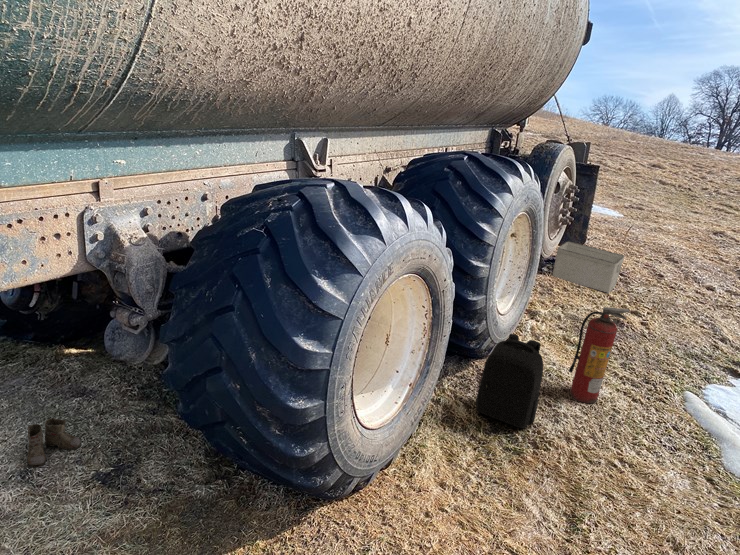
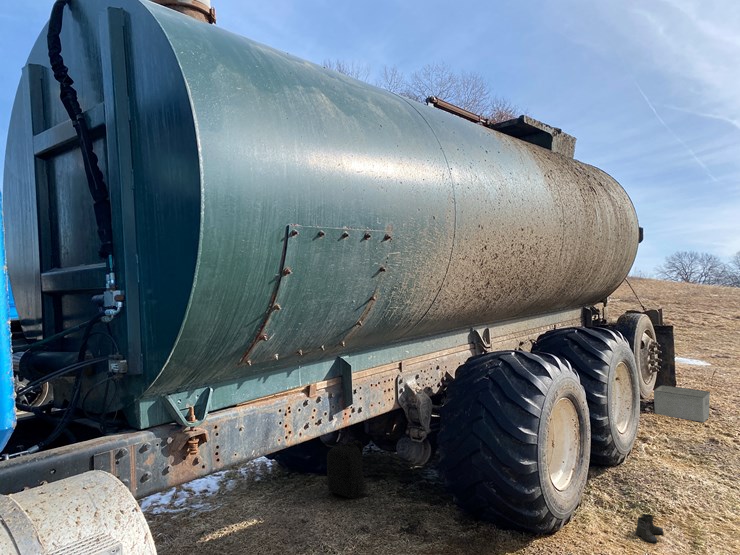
fire extinguisher: present [569,307,629,403] -> none [677,418,708,490]
backpack: present [476,334,543,428] -> present [327,441,366,498]
boots: present [27,418,81,467] -> present [636,514,663,543]

